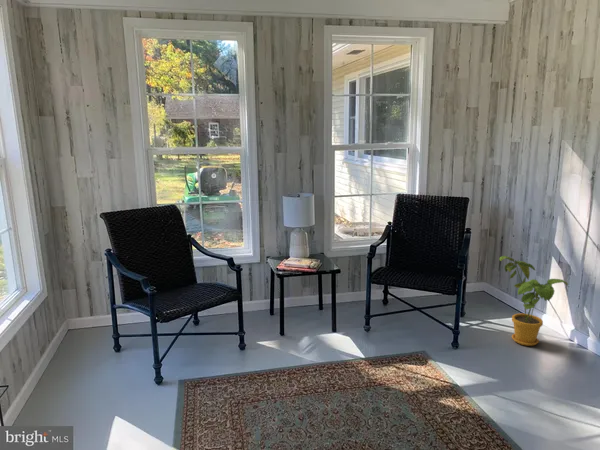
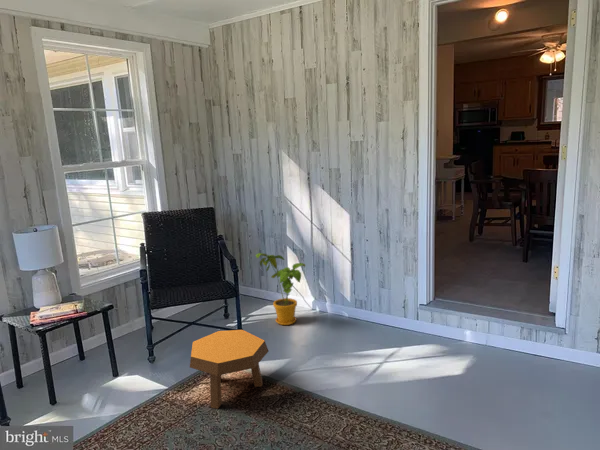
footstool: none [377,322,460,394] -> present [190,330,268,409]

